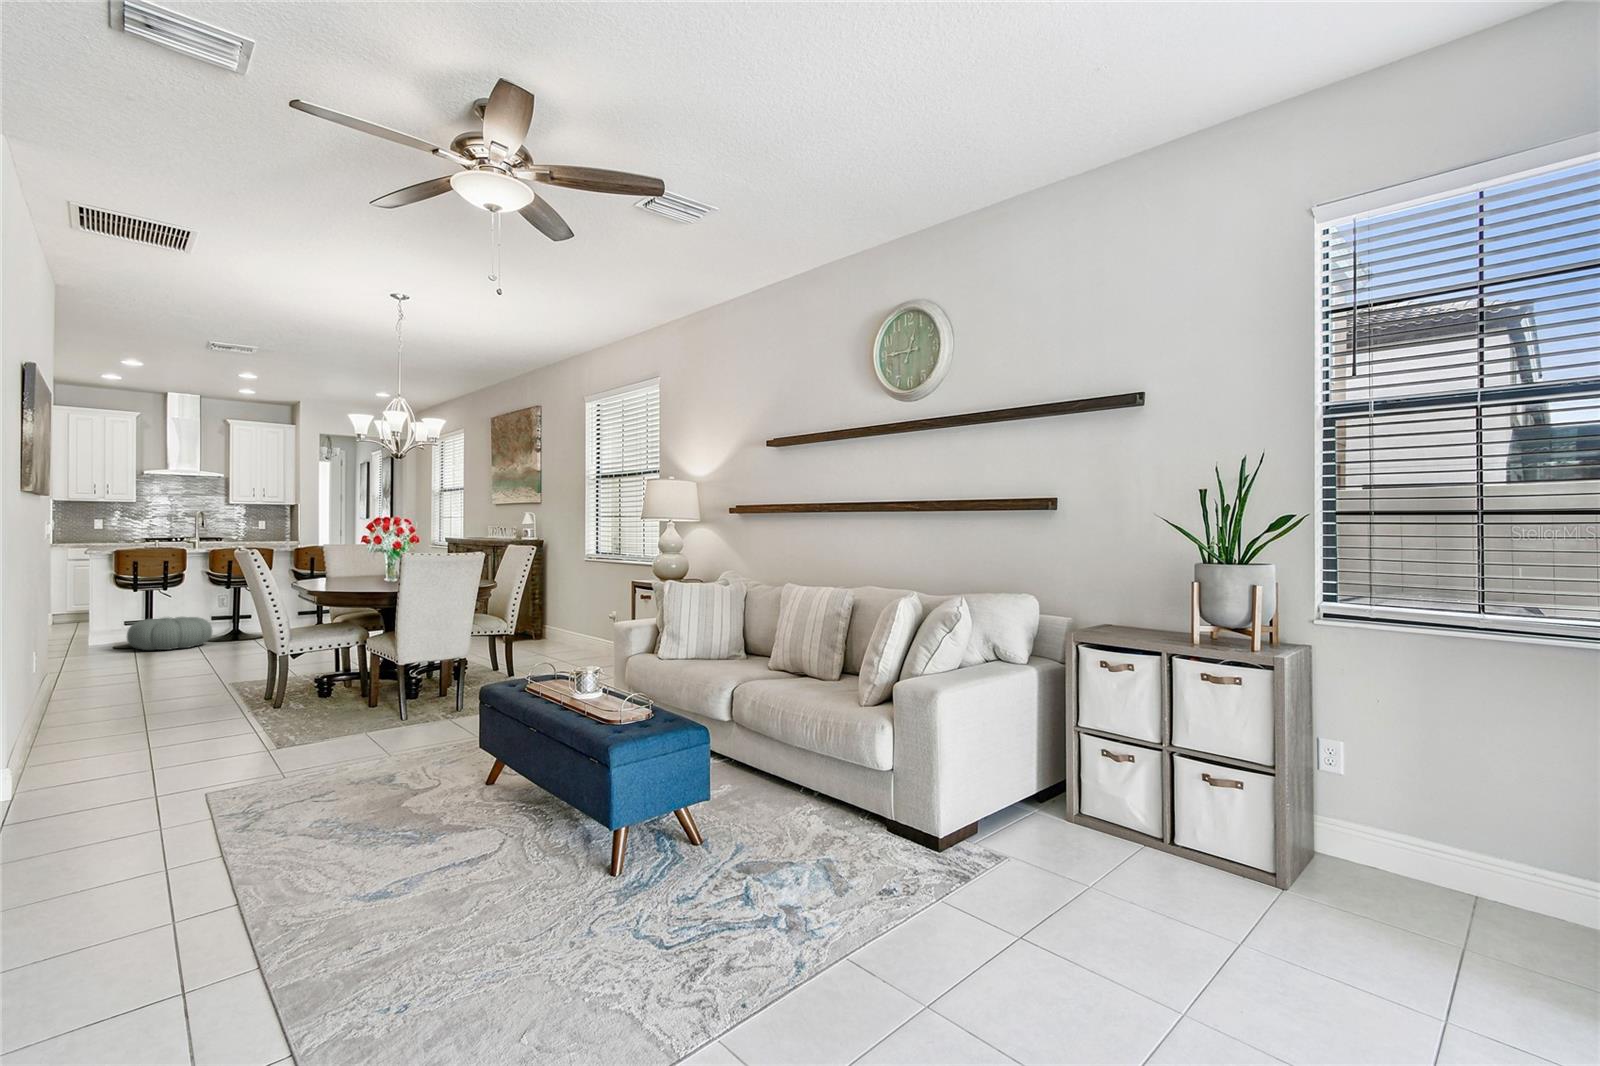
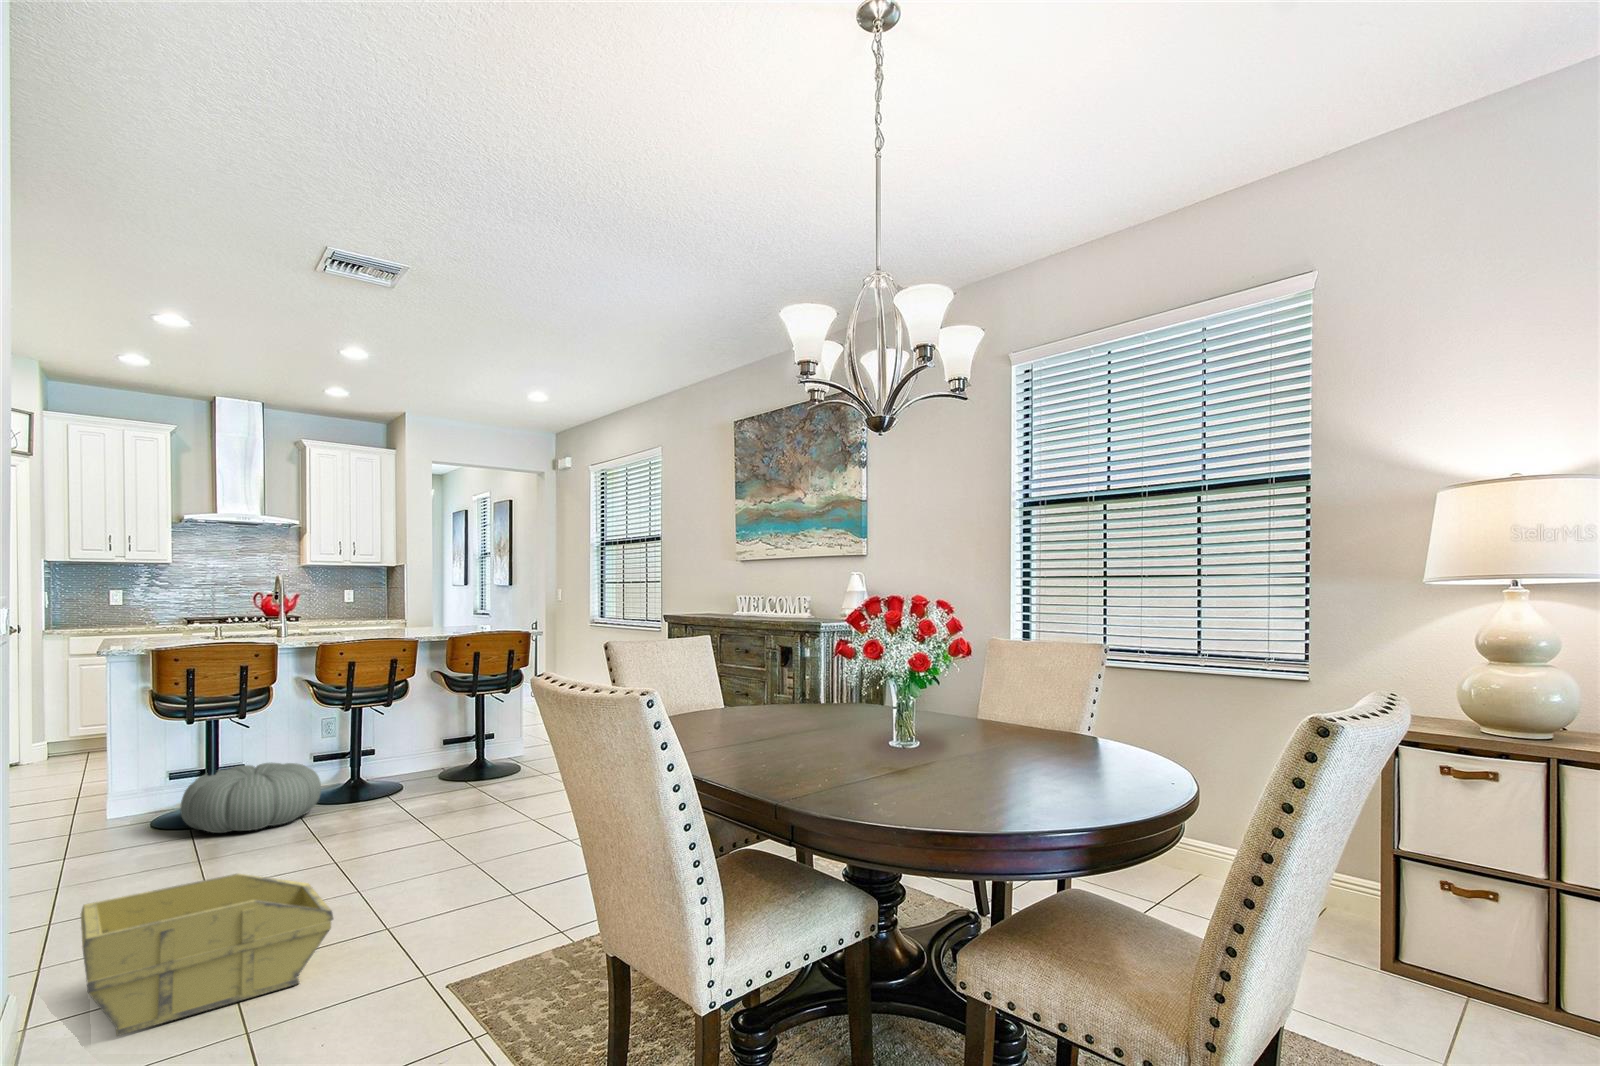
storage bin: none [53,645,173,698] -> present [81,873,333,1036]

